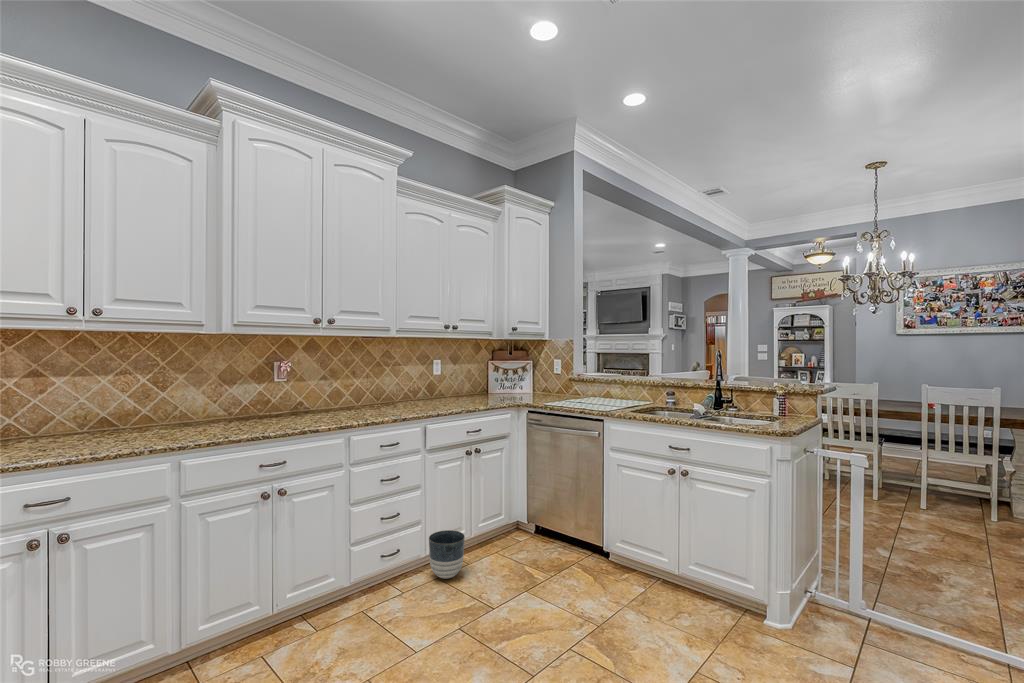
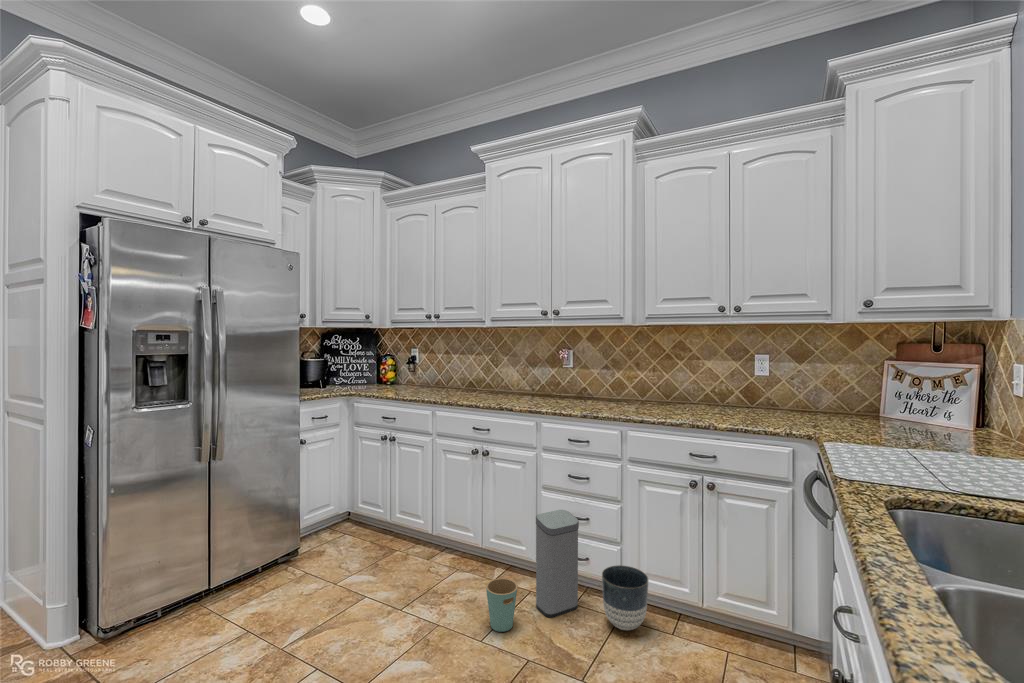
trash can: none [386,512,424,640] -> present [486,510,579,632]

